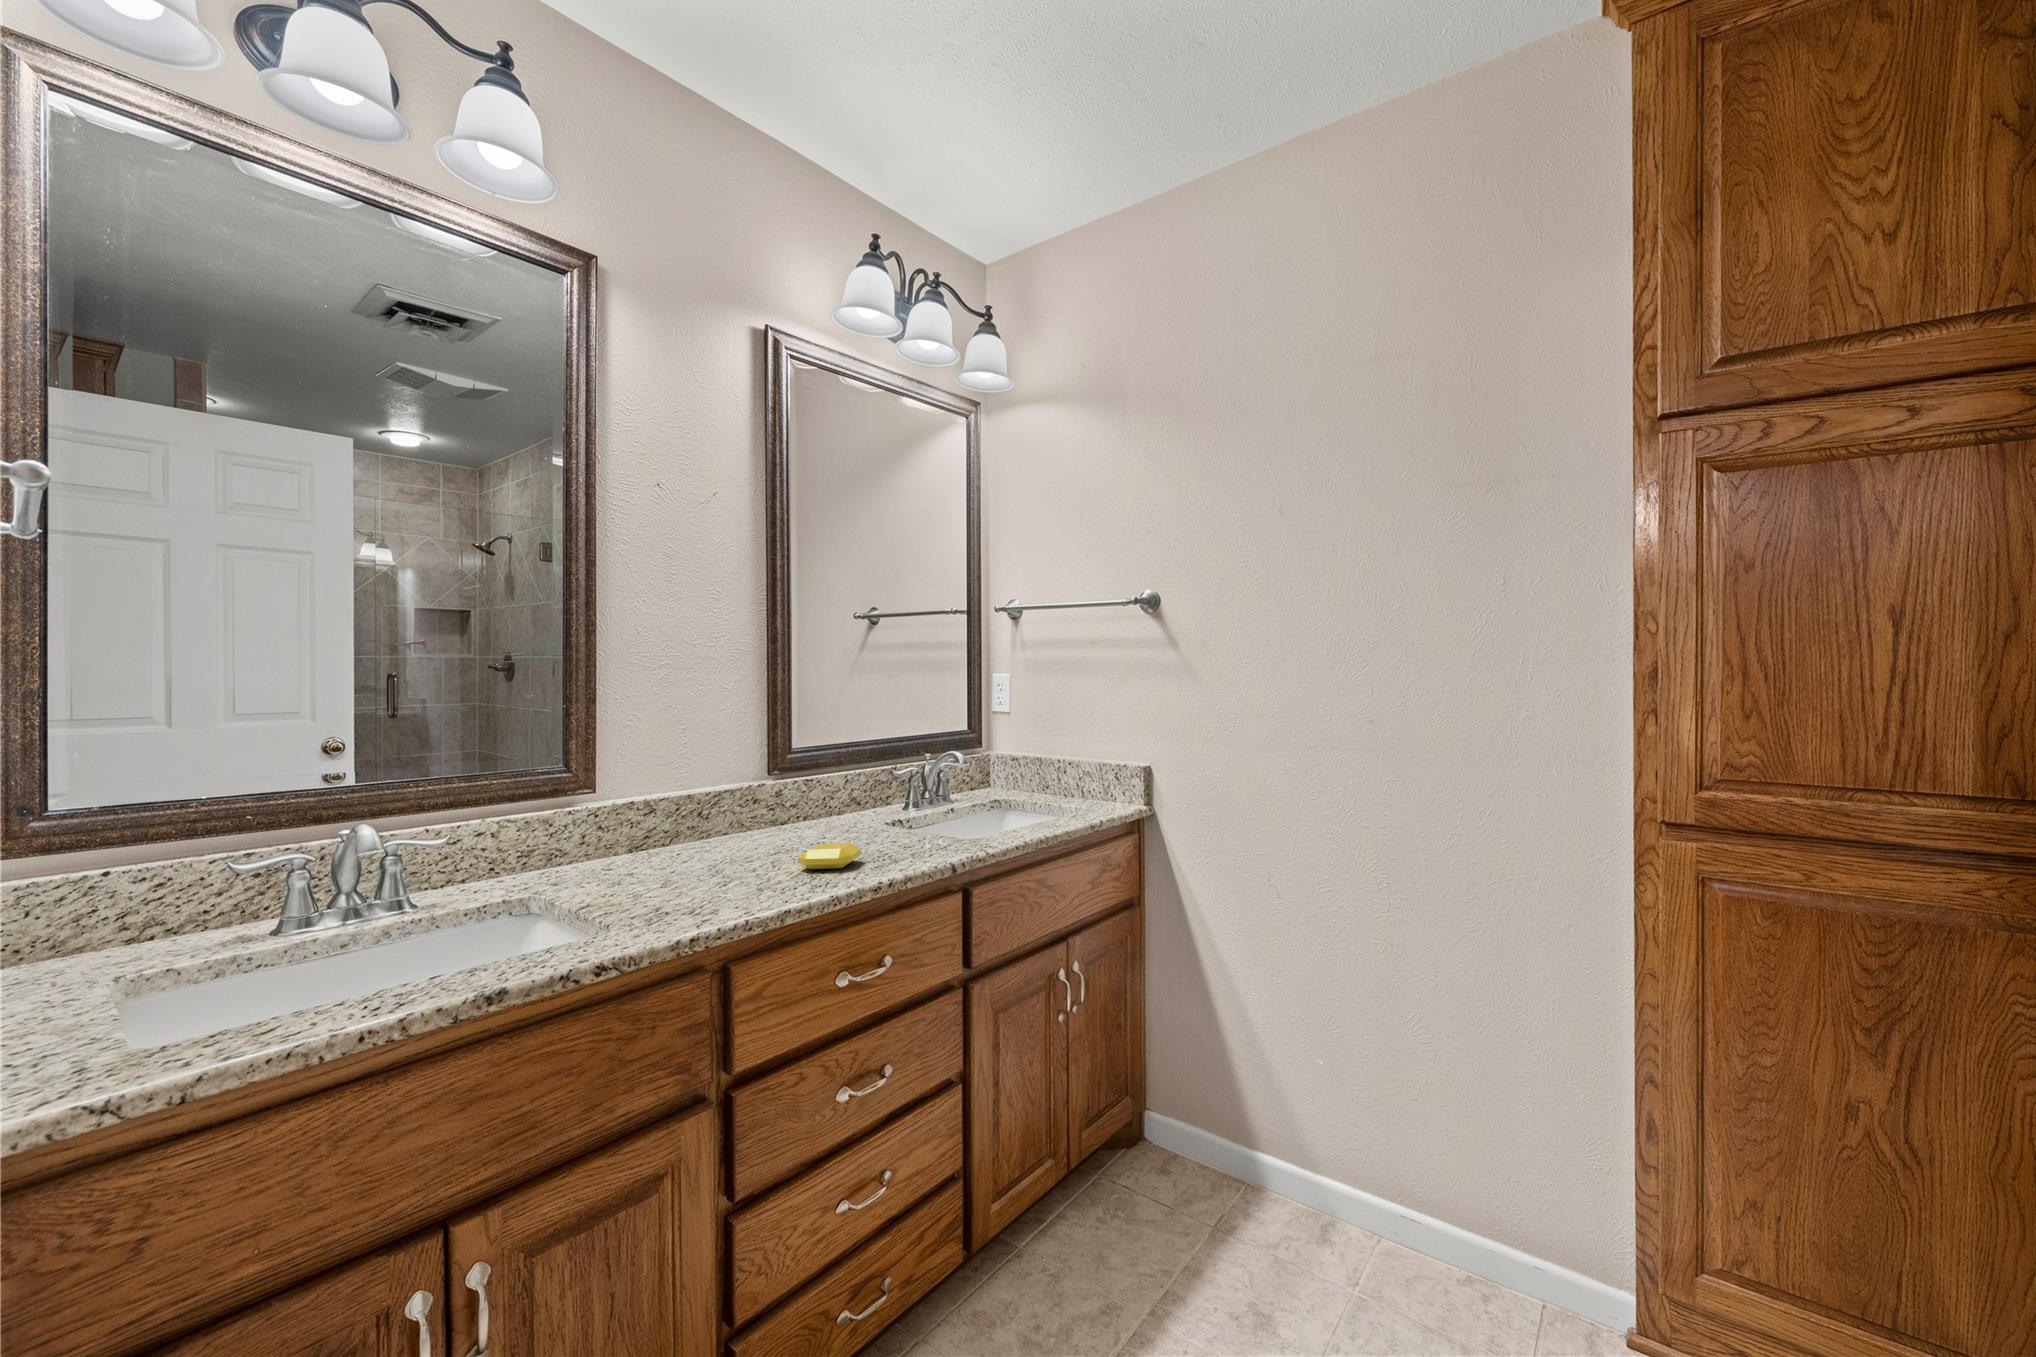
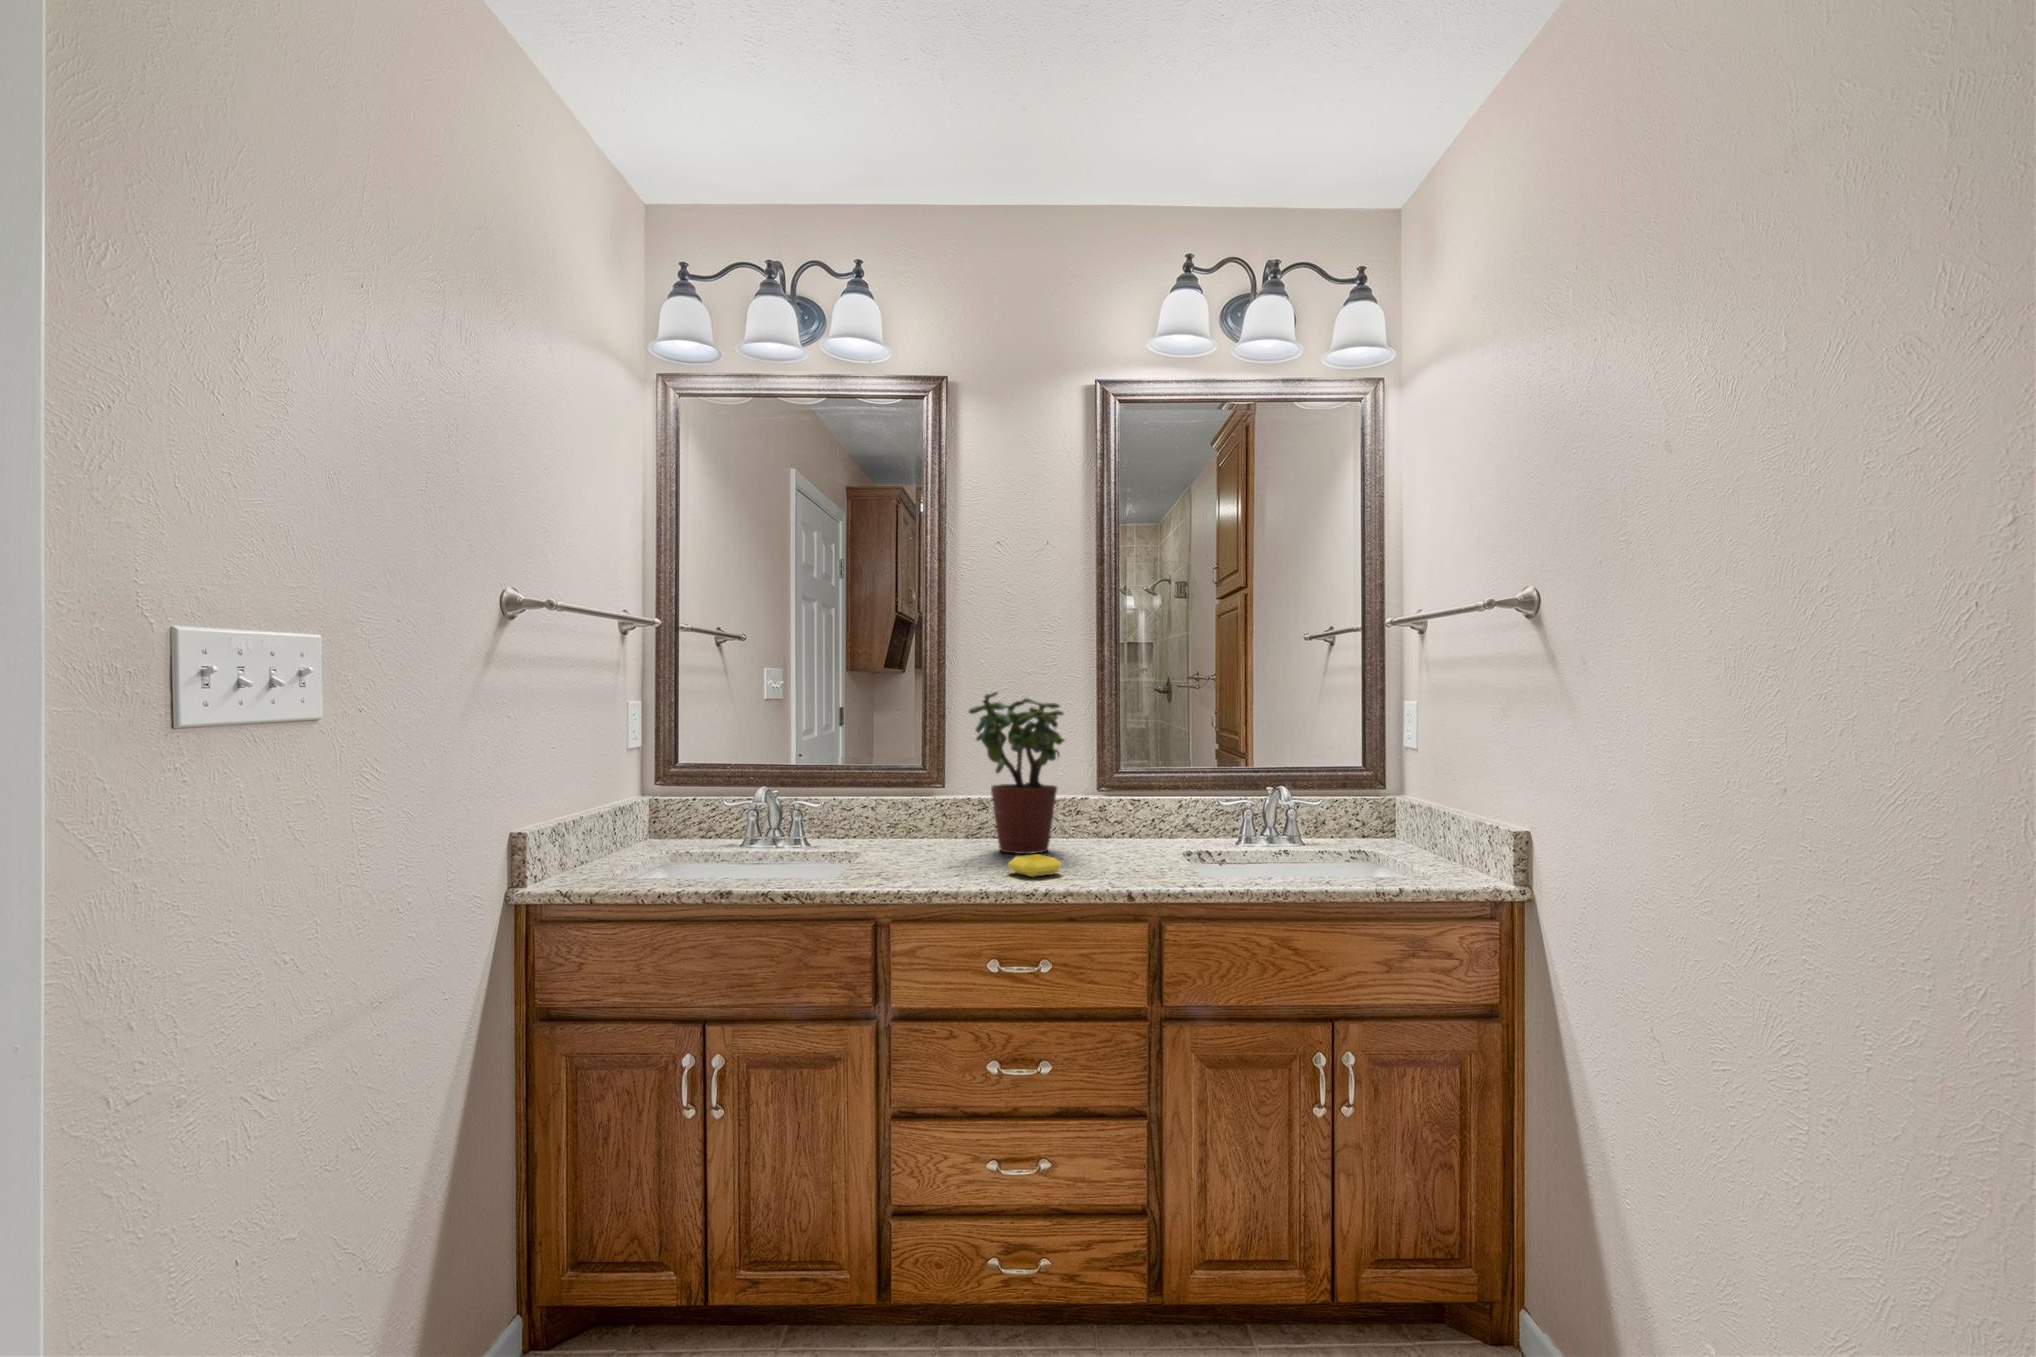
potted plant: none [665,662,787,857] -> present [969,692,1065,854]

